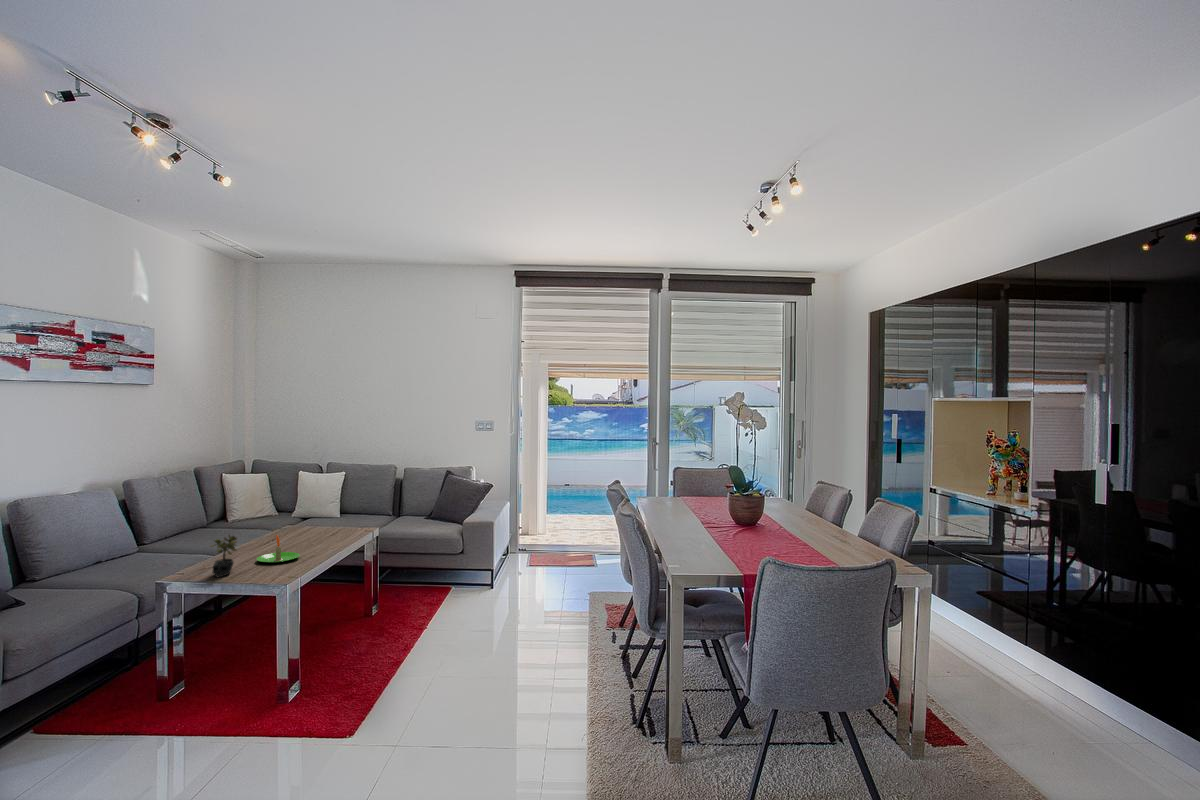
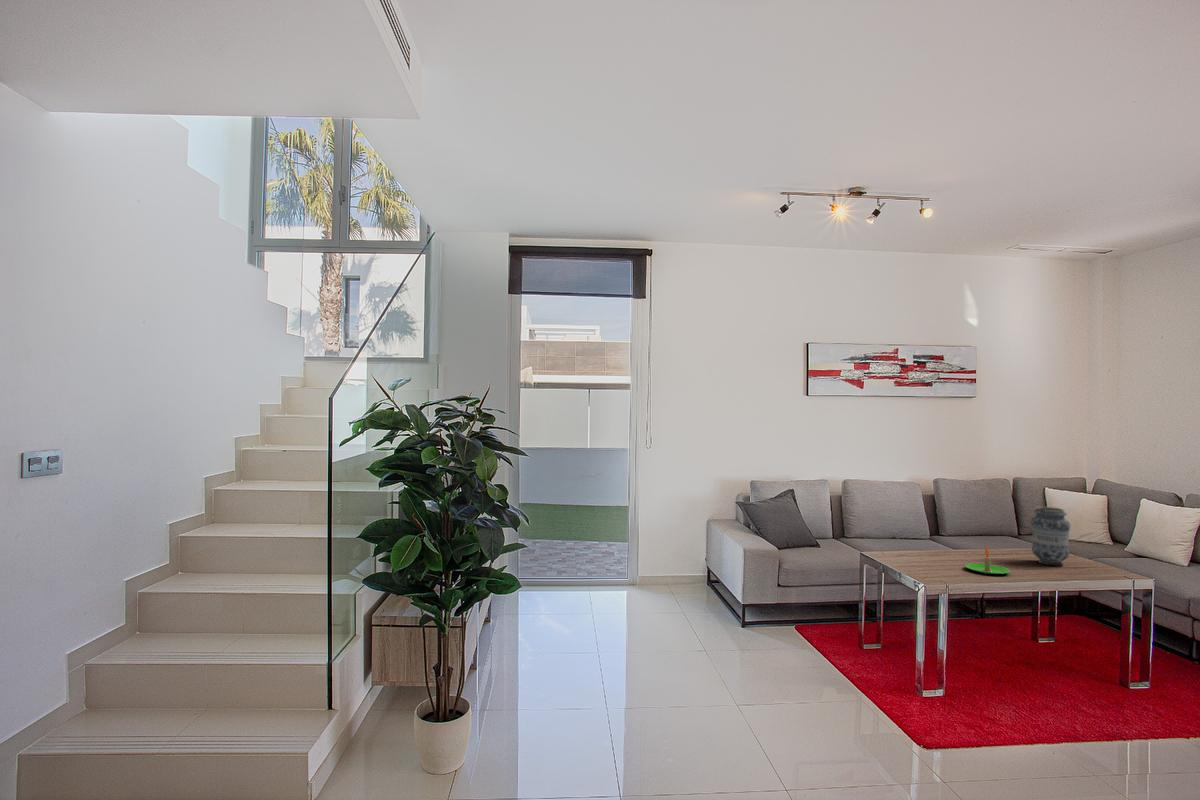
vase: none [285,488,317,541] -> present [1031,507,1070,565]
succulent plant: present [211,535,237,577] -> none [914,532,939,568]

